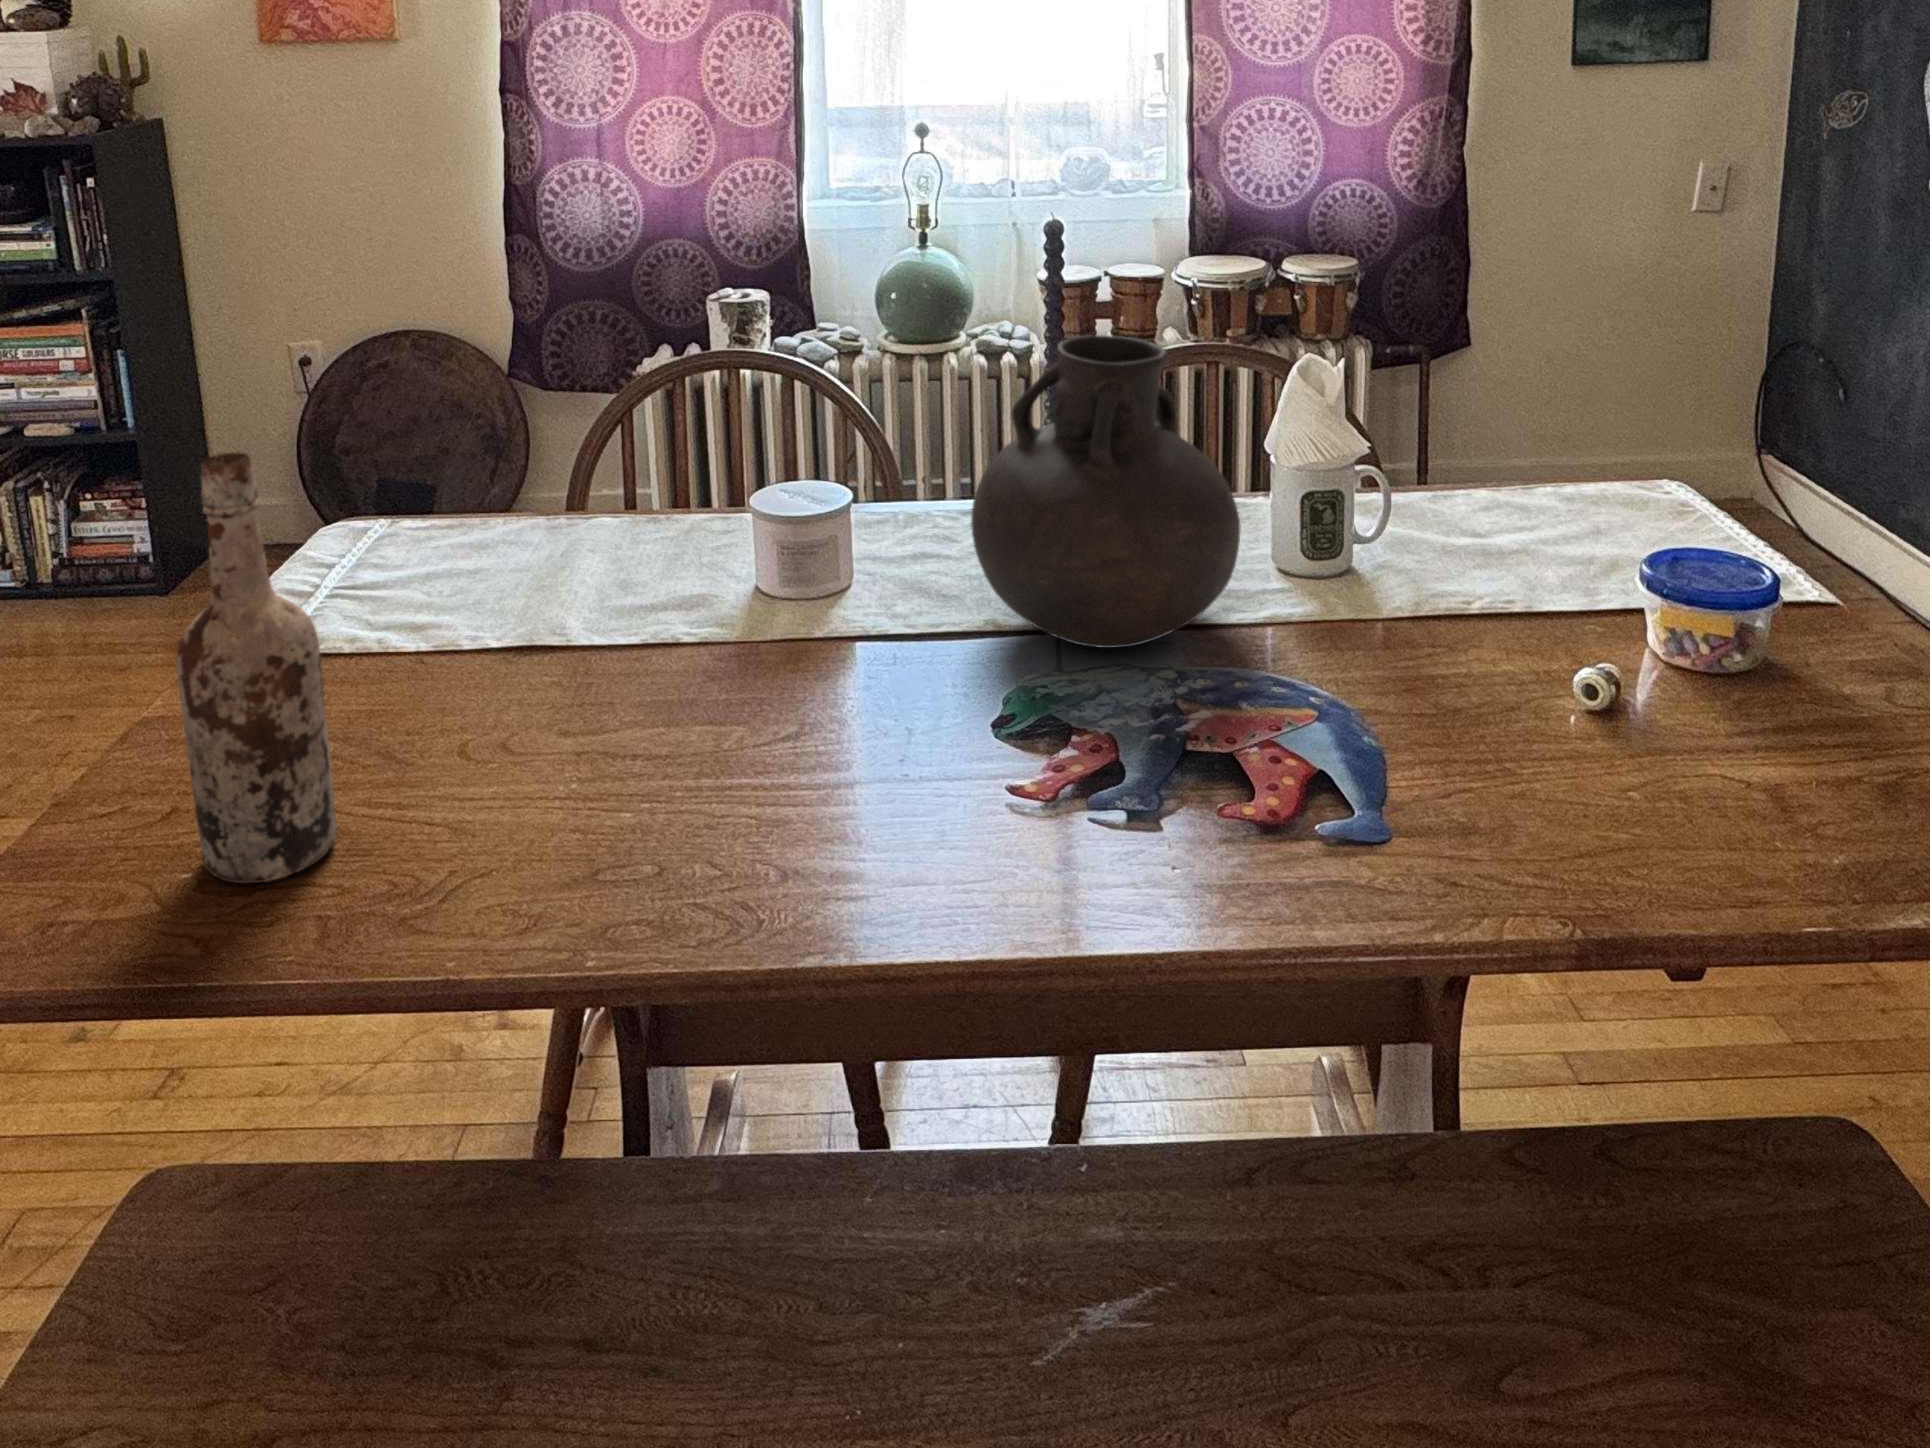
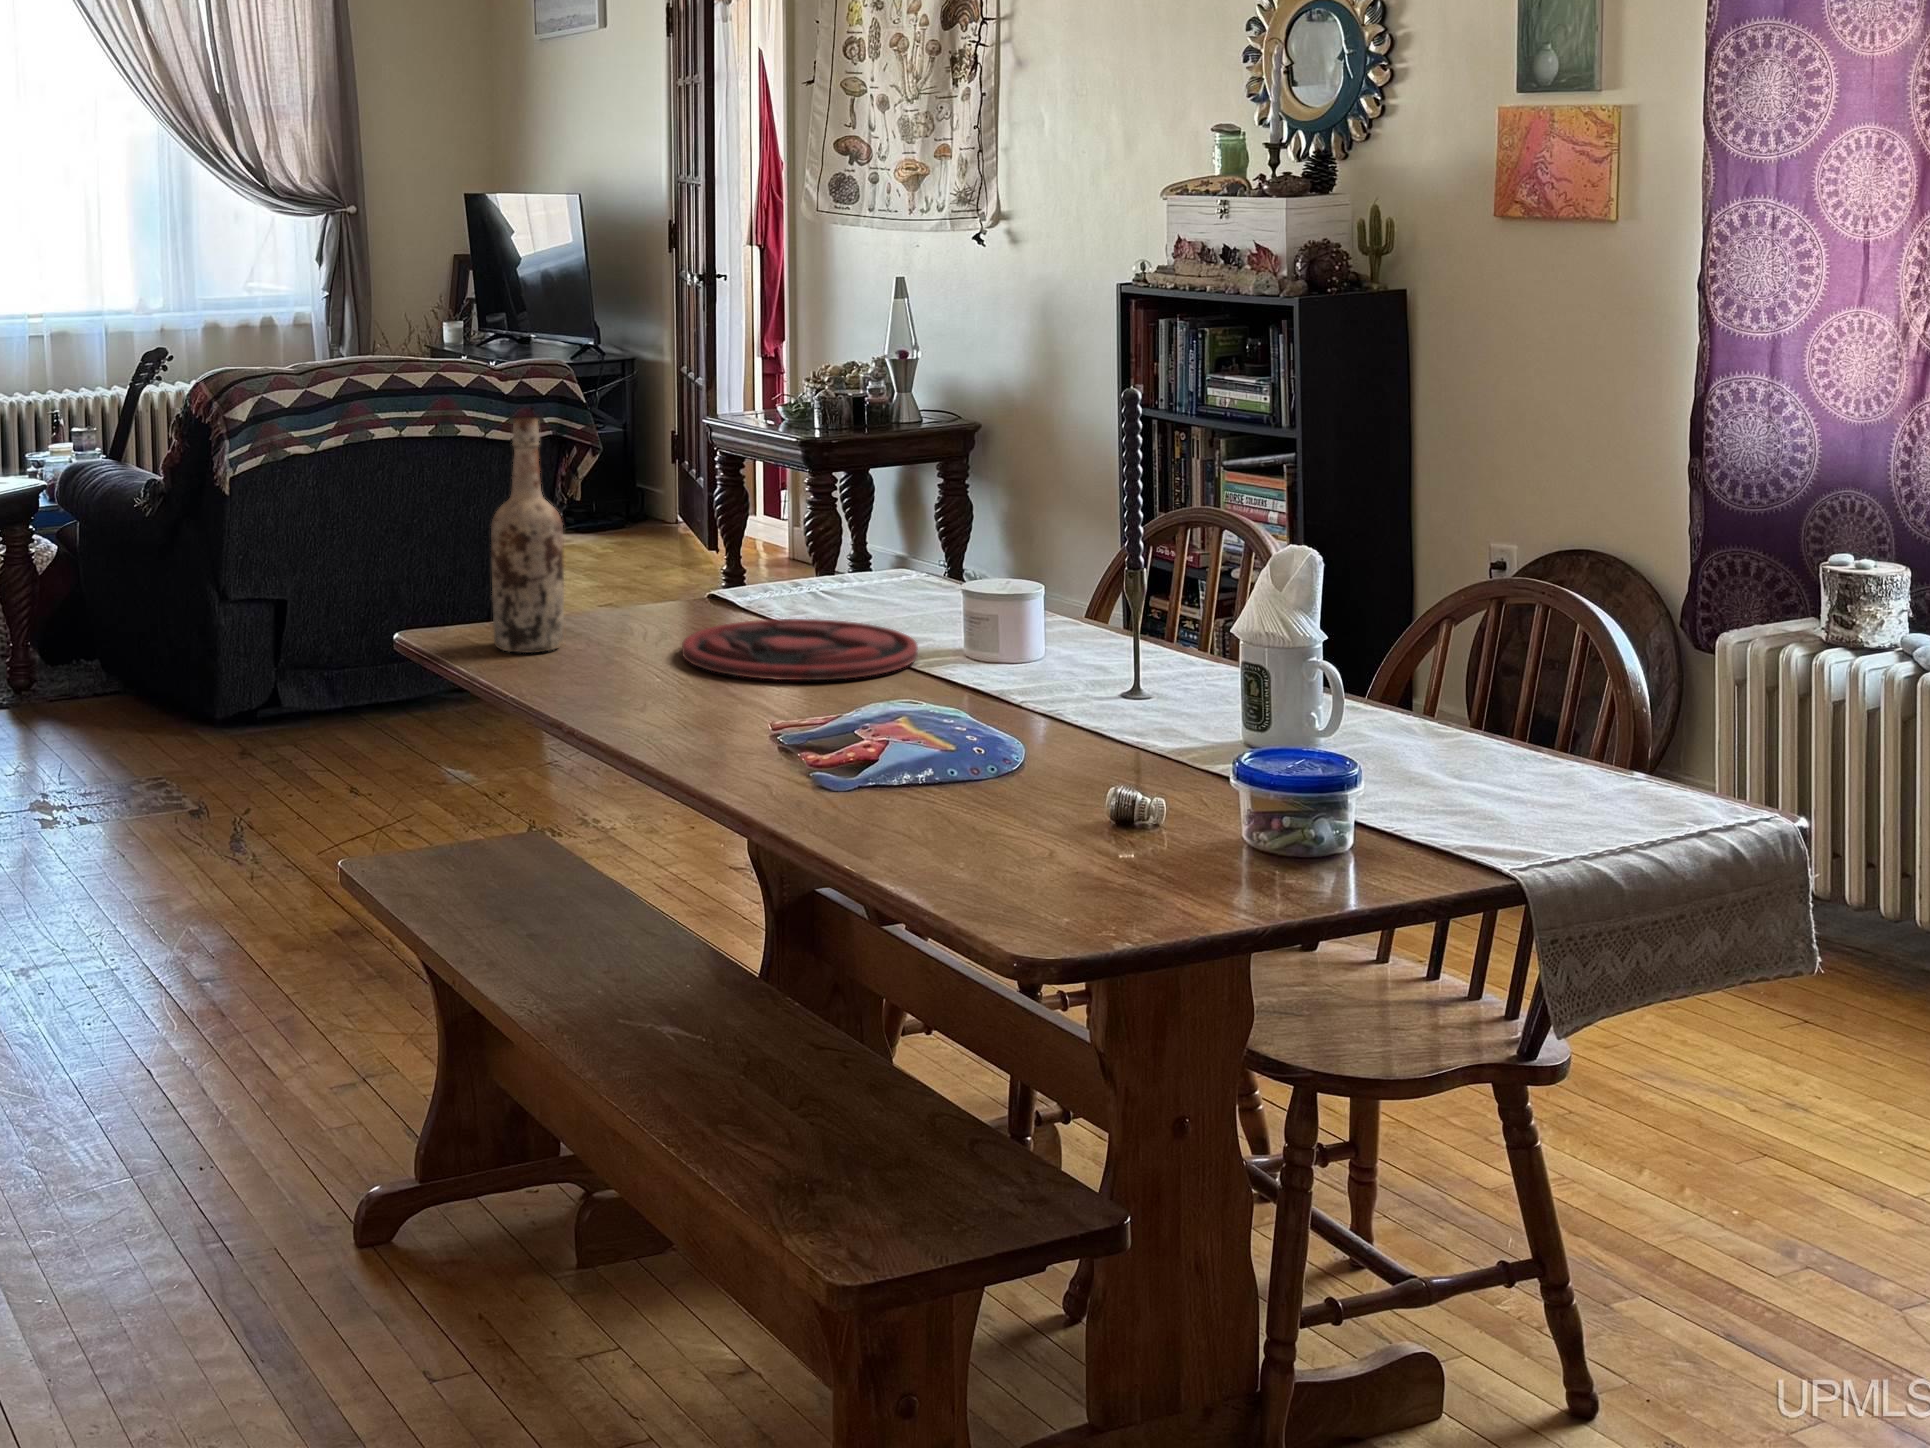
vase: present [971,335,1240,648] -> none [927,473,1158,734]
plate: none [460,593,798,749] -> present [682,619,918,680]

